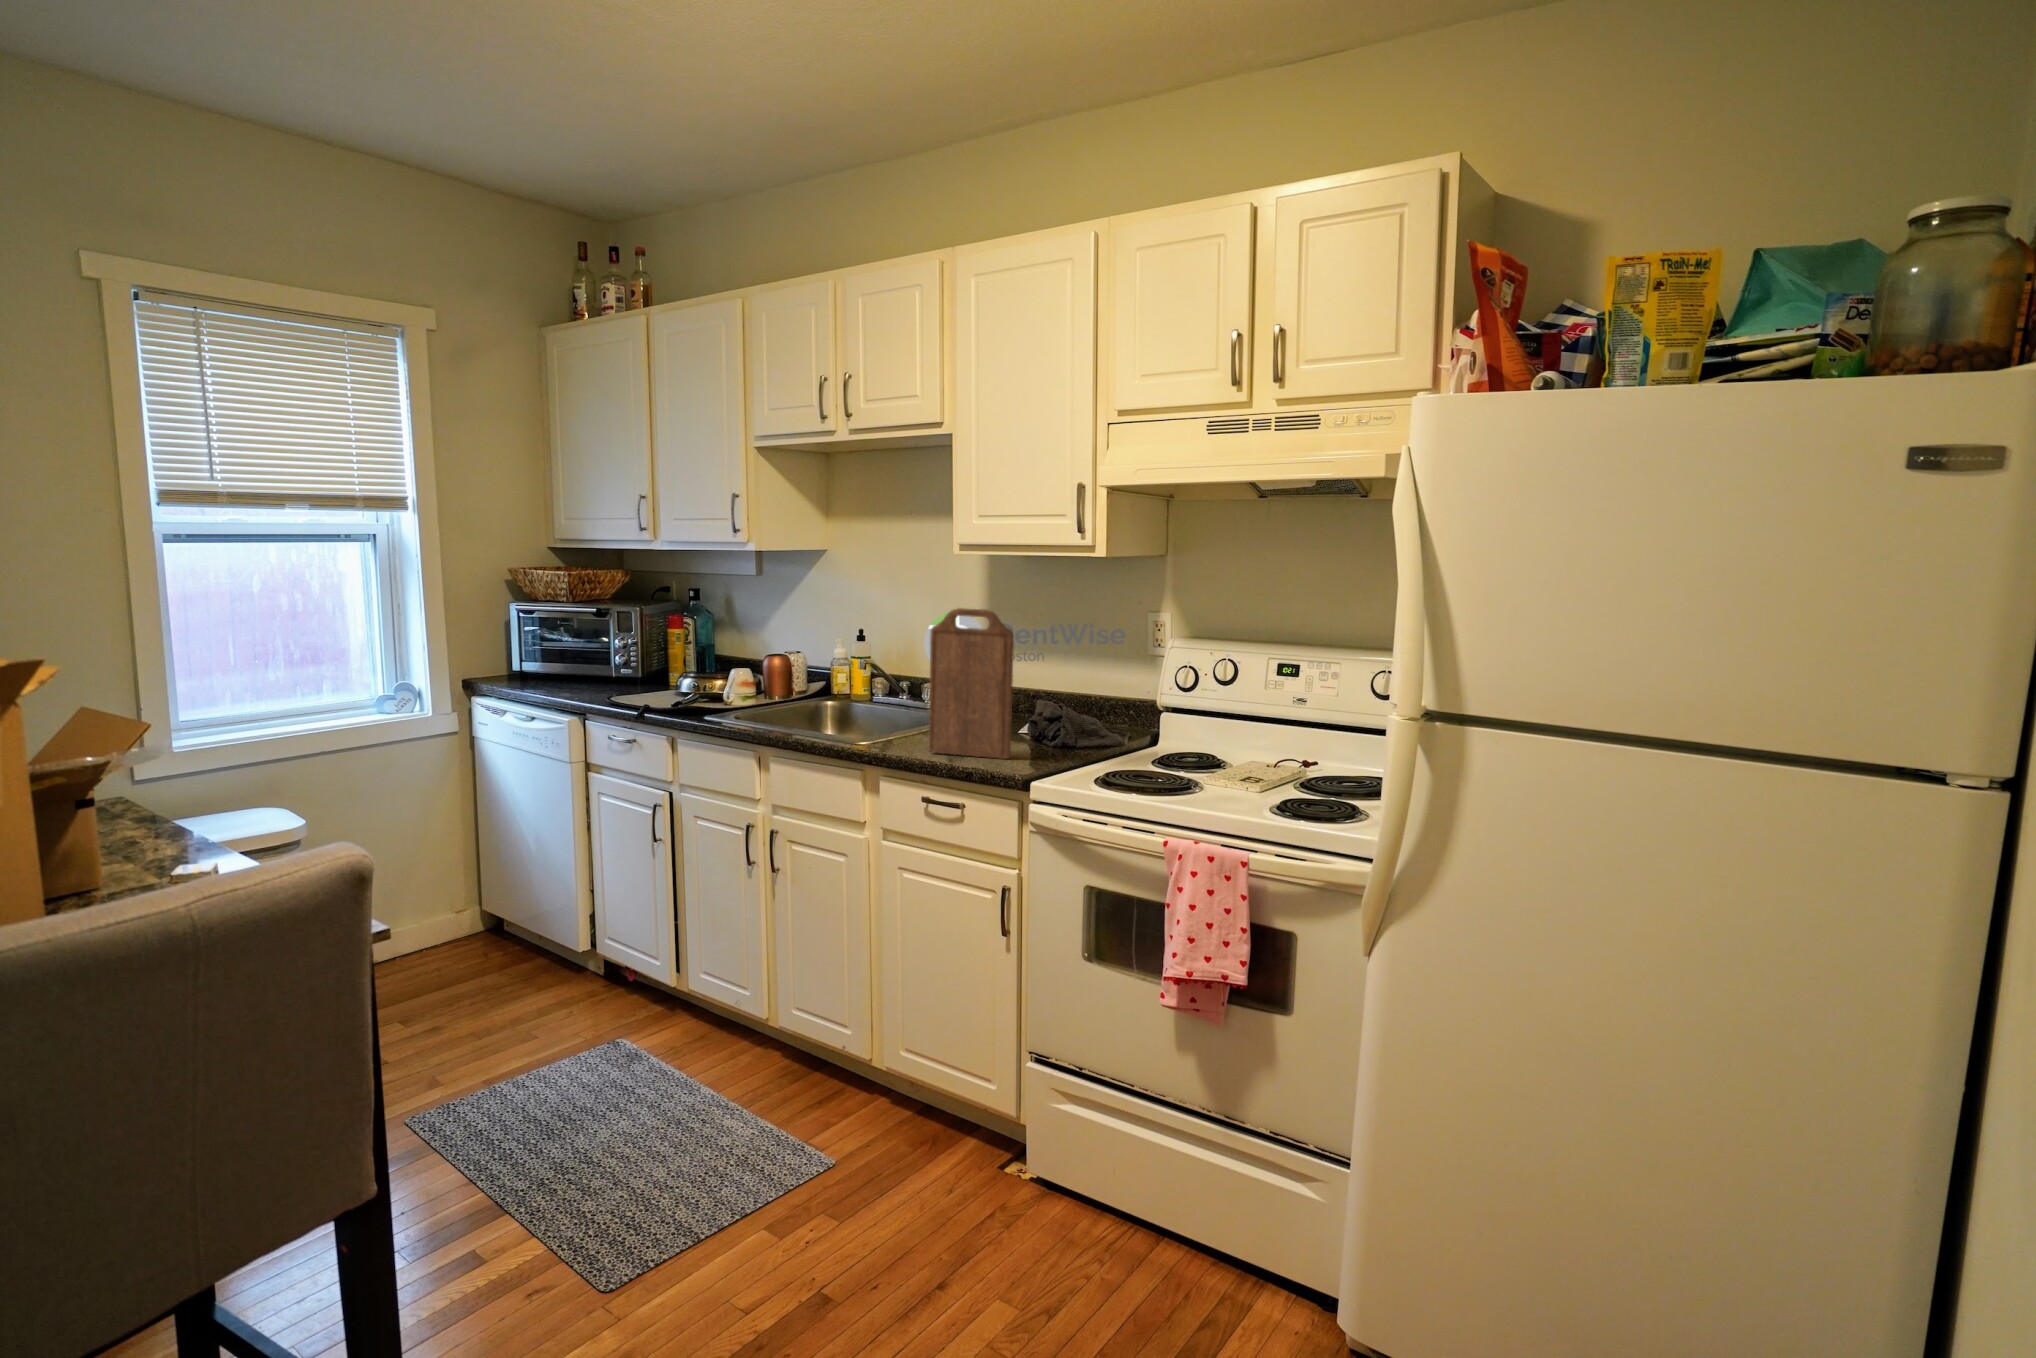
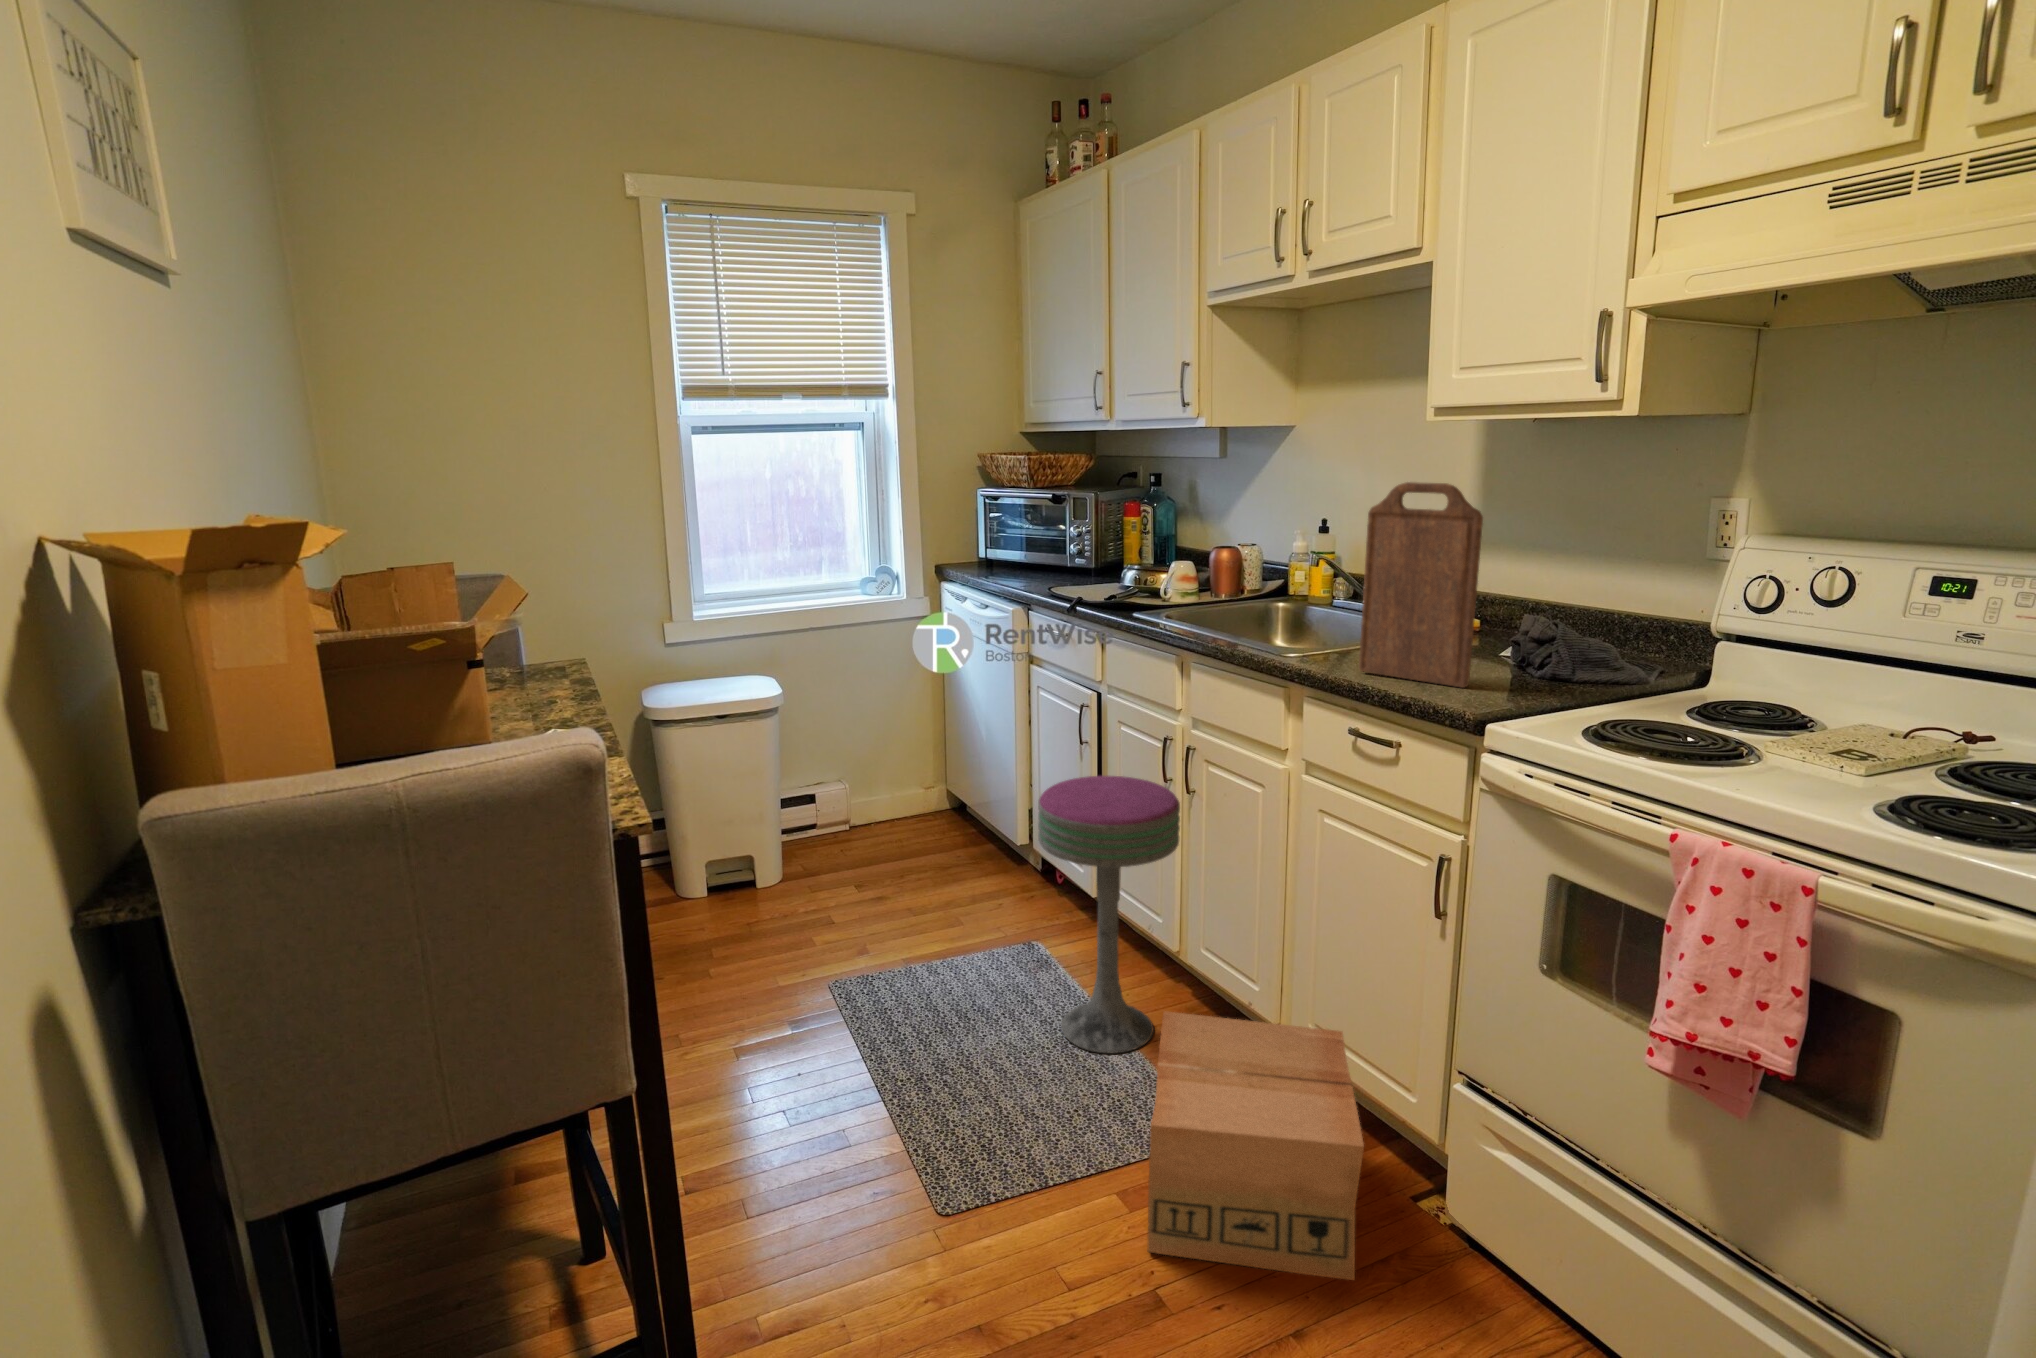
bar stool: none [643,862,776,1120] -> present [1038,776,1180,1053]
cardboard box: none [787,1042,974,1265] -> present [1148,1011,1364,1280]

